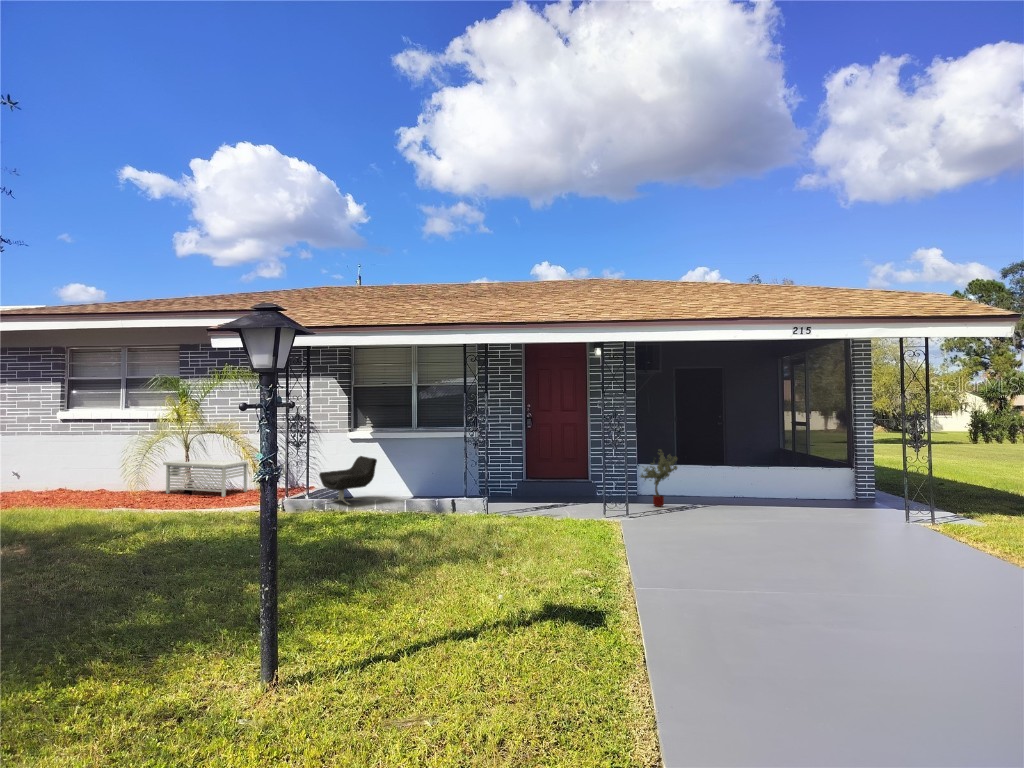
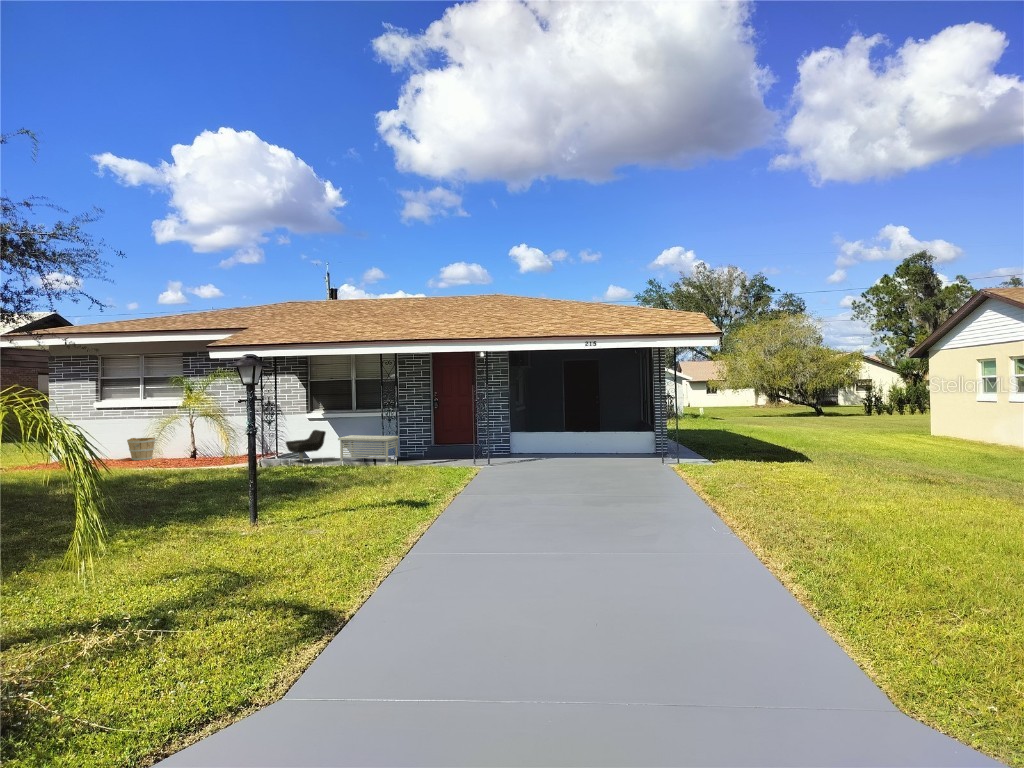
potted tree: present [639,450,677,507] -> none [504,421,533,460]
storage bench: present [163,459,248,497] -> present [338,435,399,462]
wooden bucket: none [96,462,138,495] -> present [127,437,156,460]

